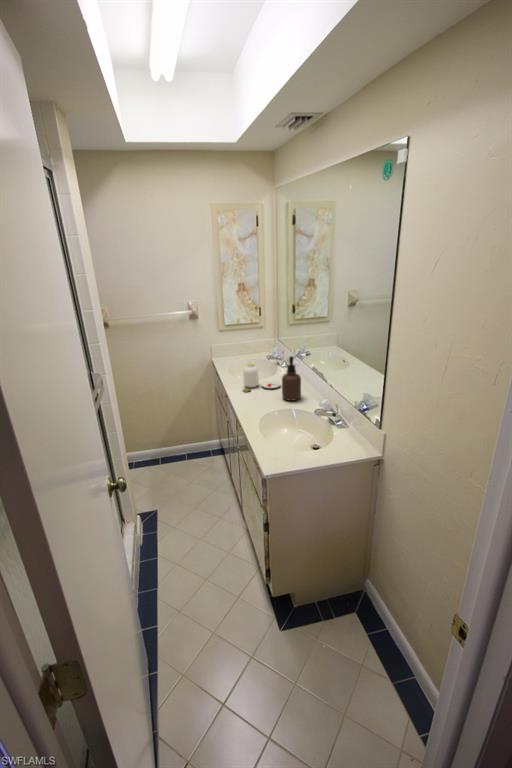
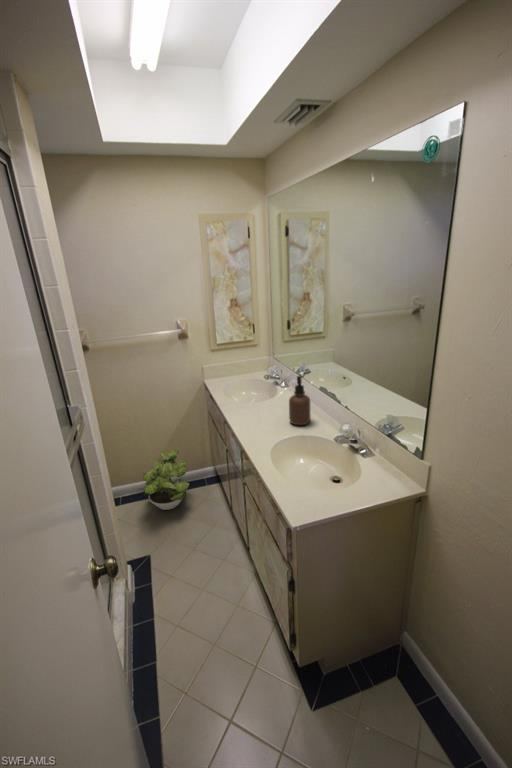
jar: present [243,362,281,392] -> none [243,384,287,417]
potted plant: none [149,421,195,474] -> present [139,450,189,510]

